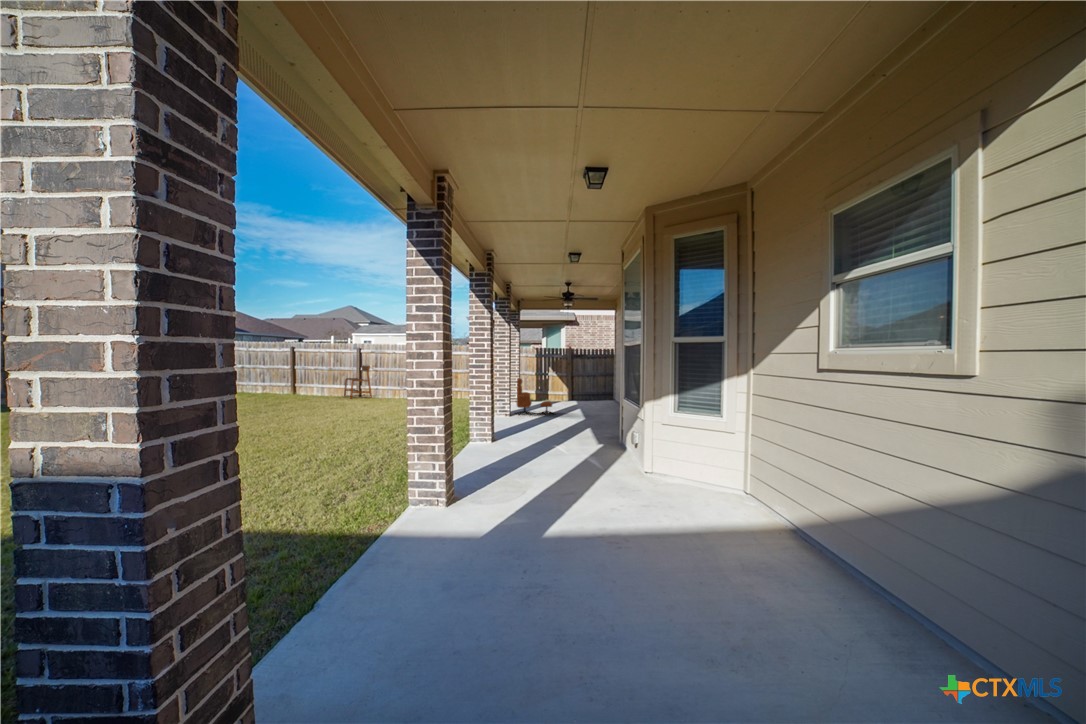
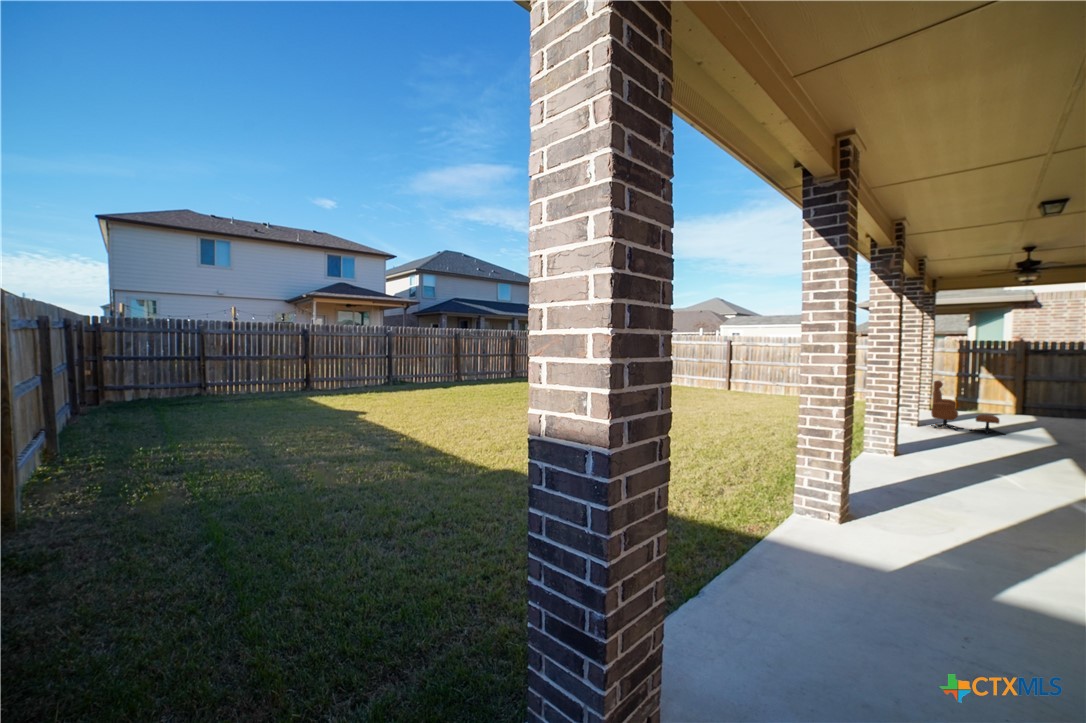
bench: present [344,365,372,399] -> none [707,357,735,389]

